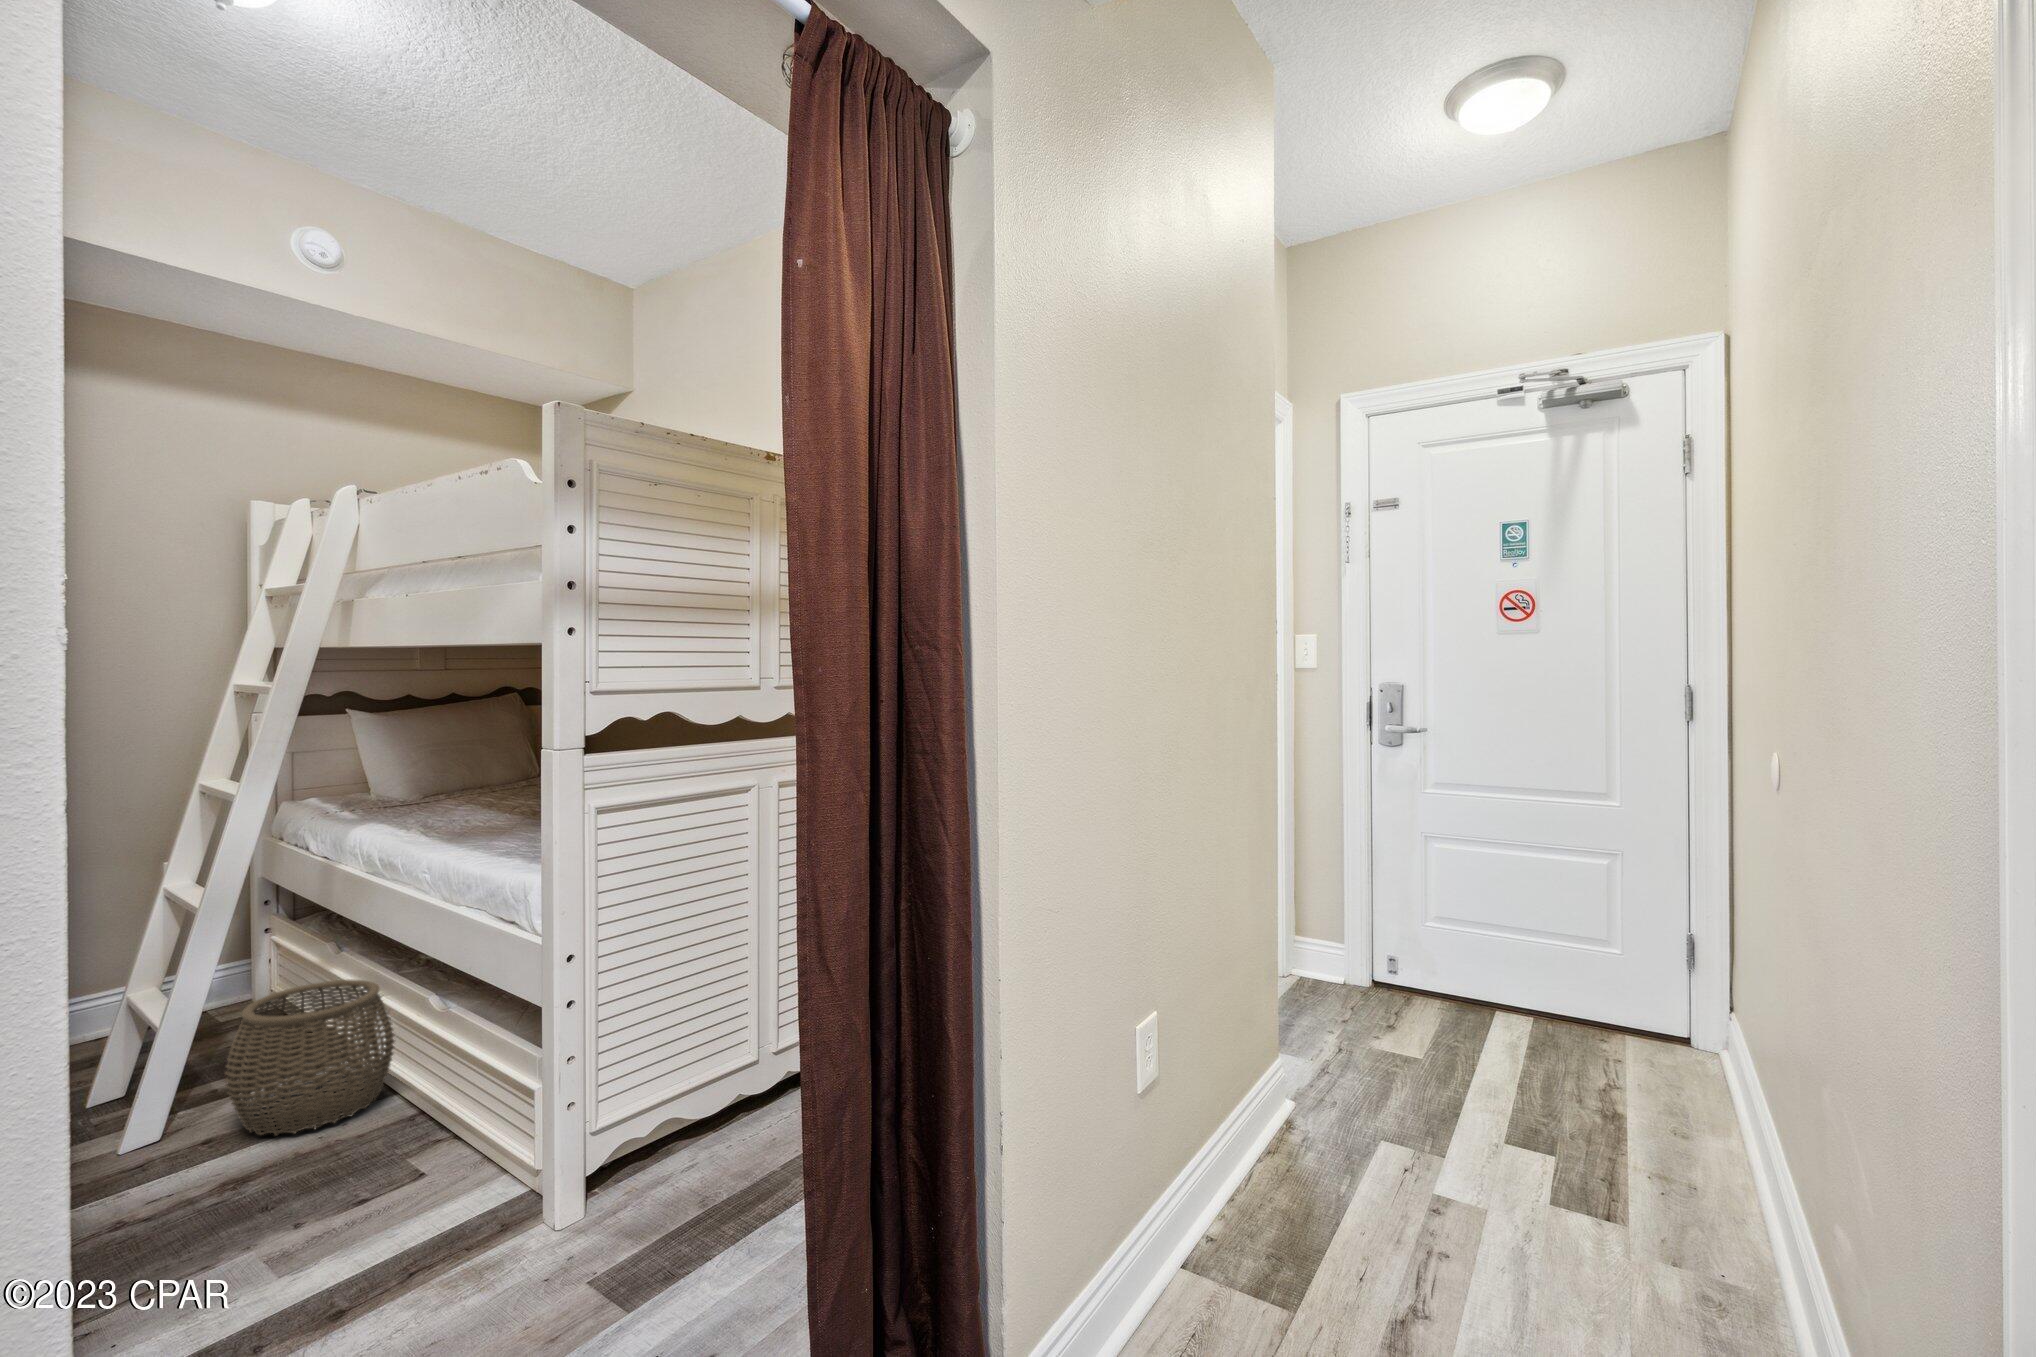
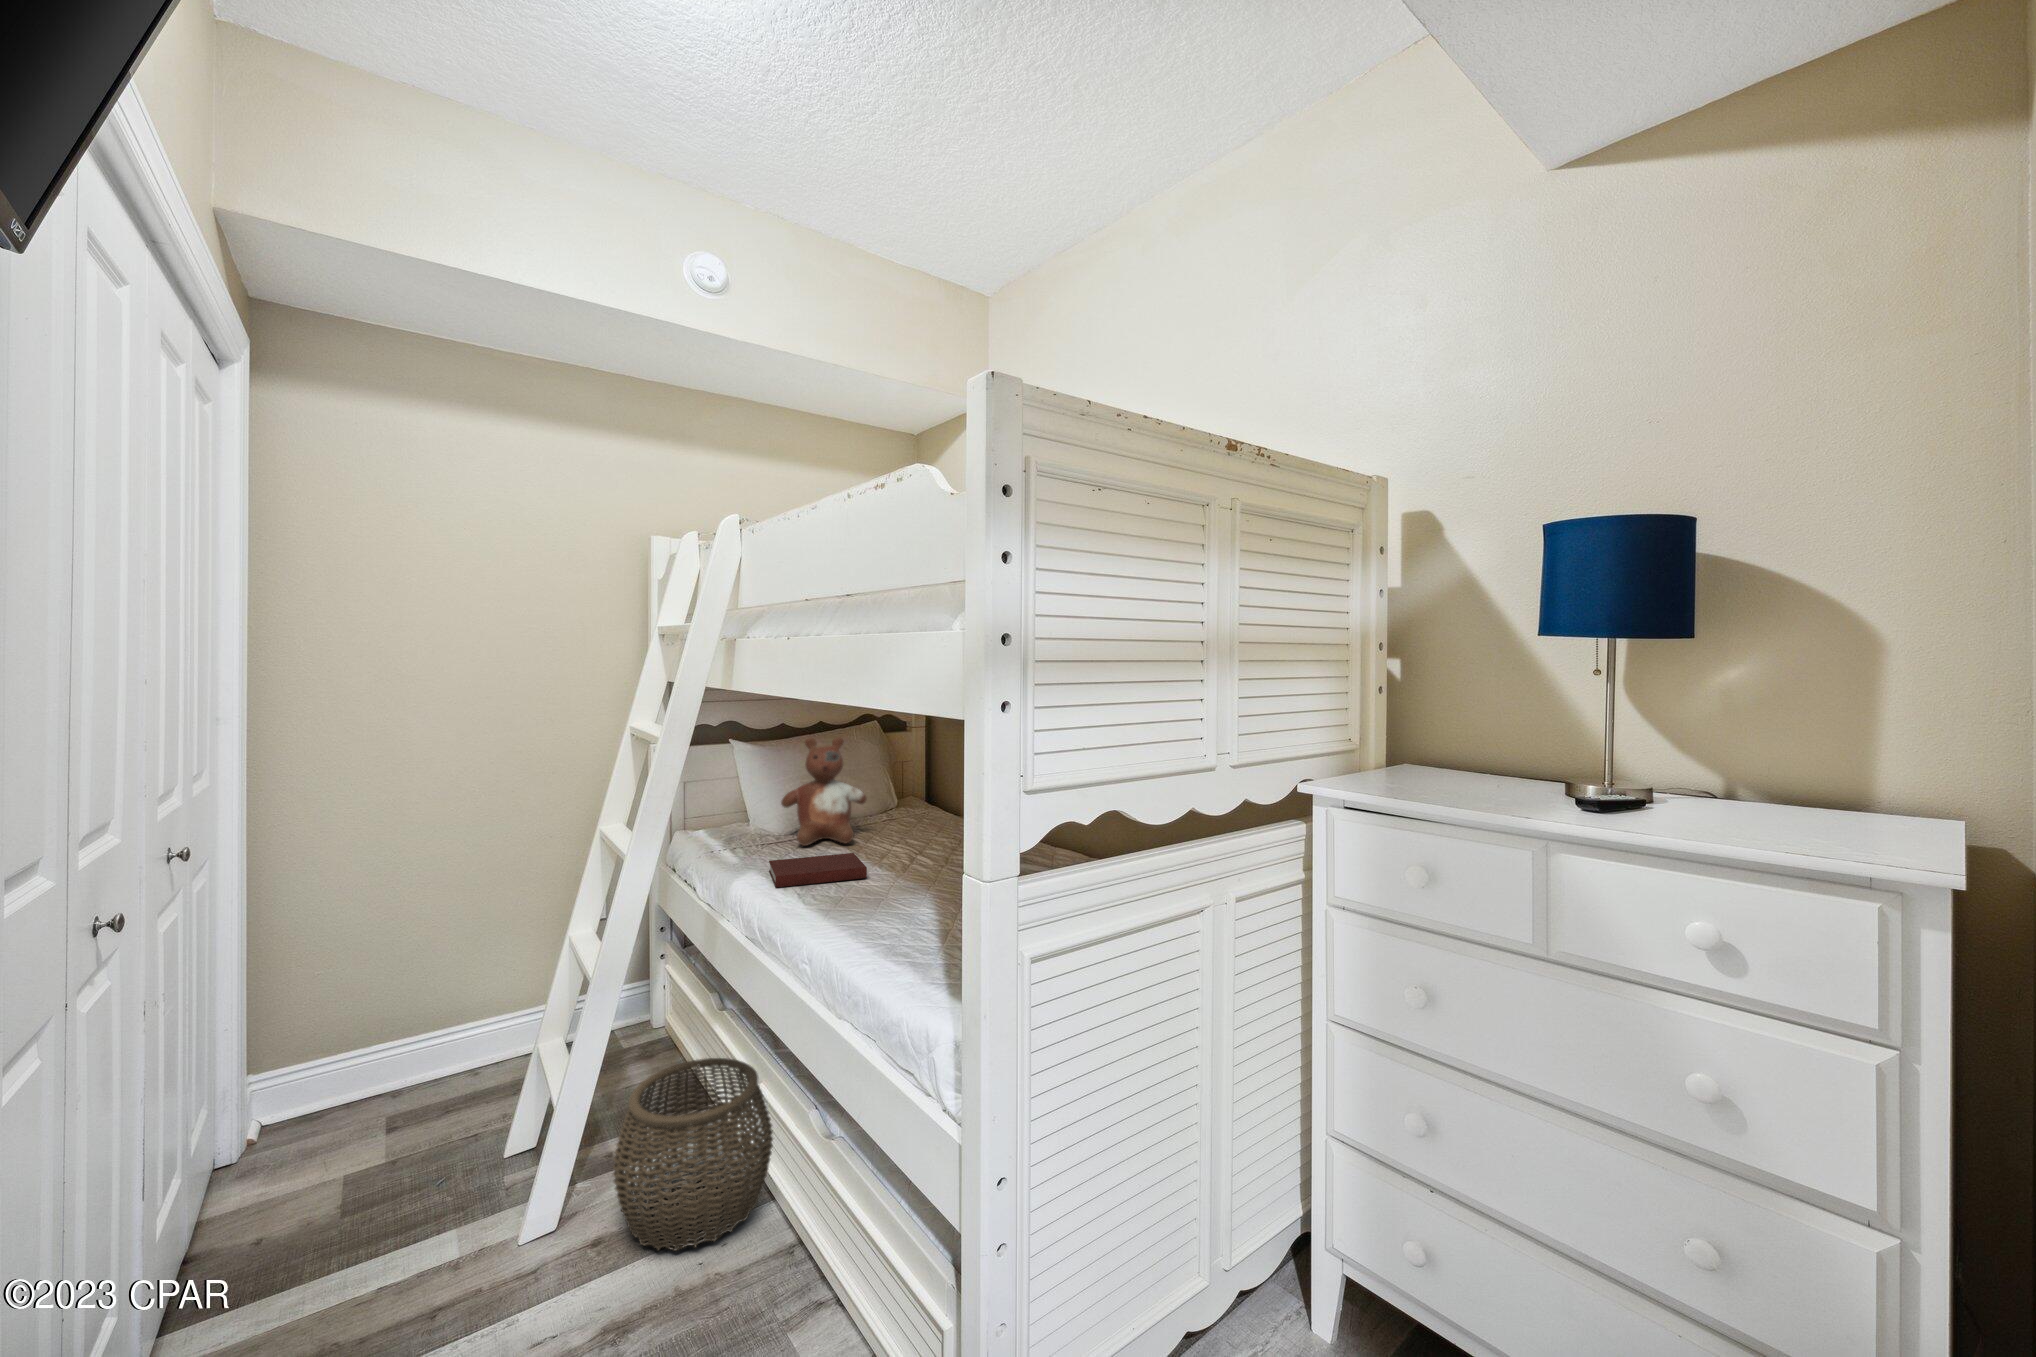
stuffed bear: none [406,701,501,804] -> present [781,737,867,846]
notebook: none [391,803,494,829] -> present [769,853,867,887]

